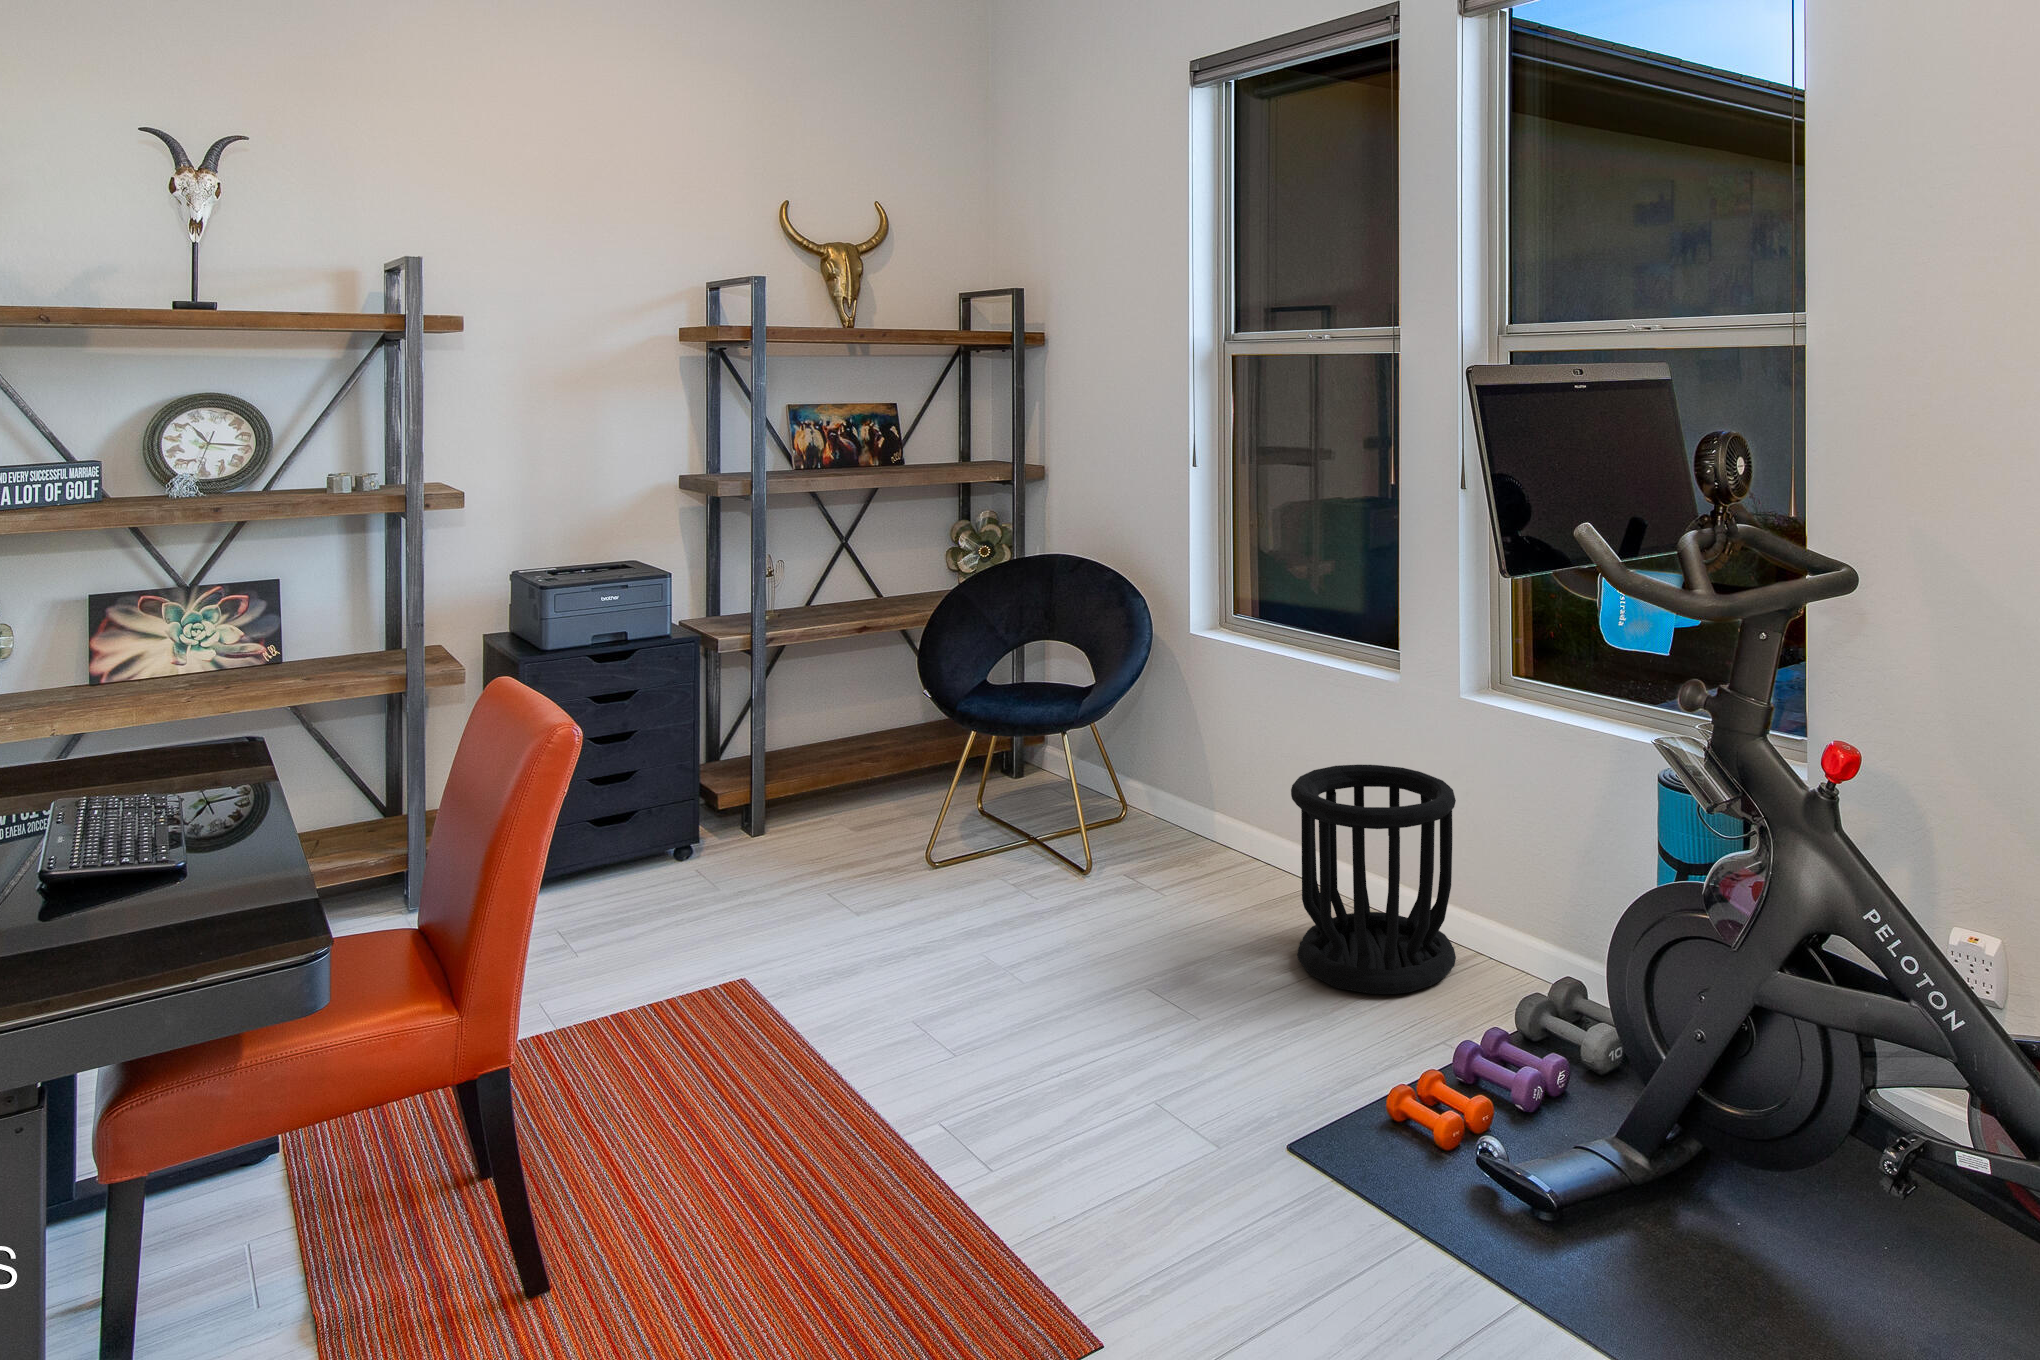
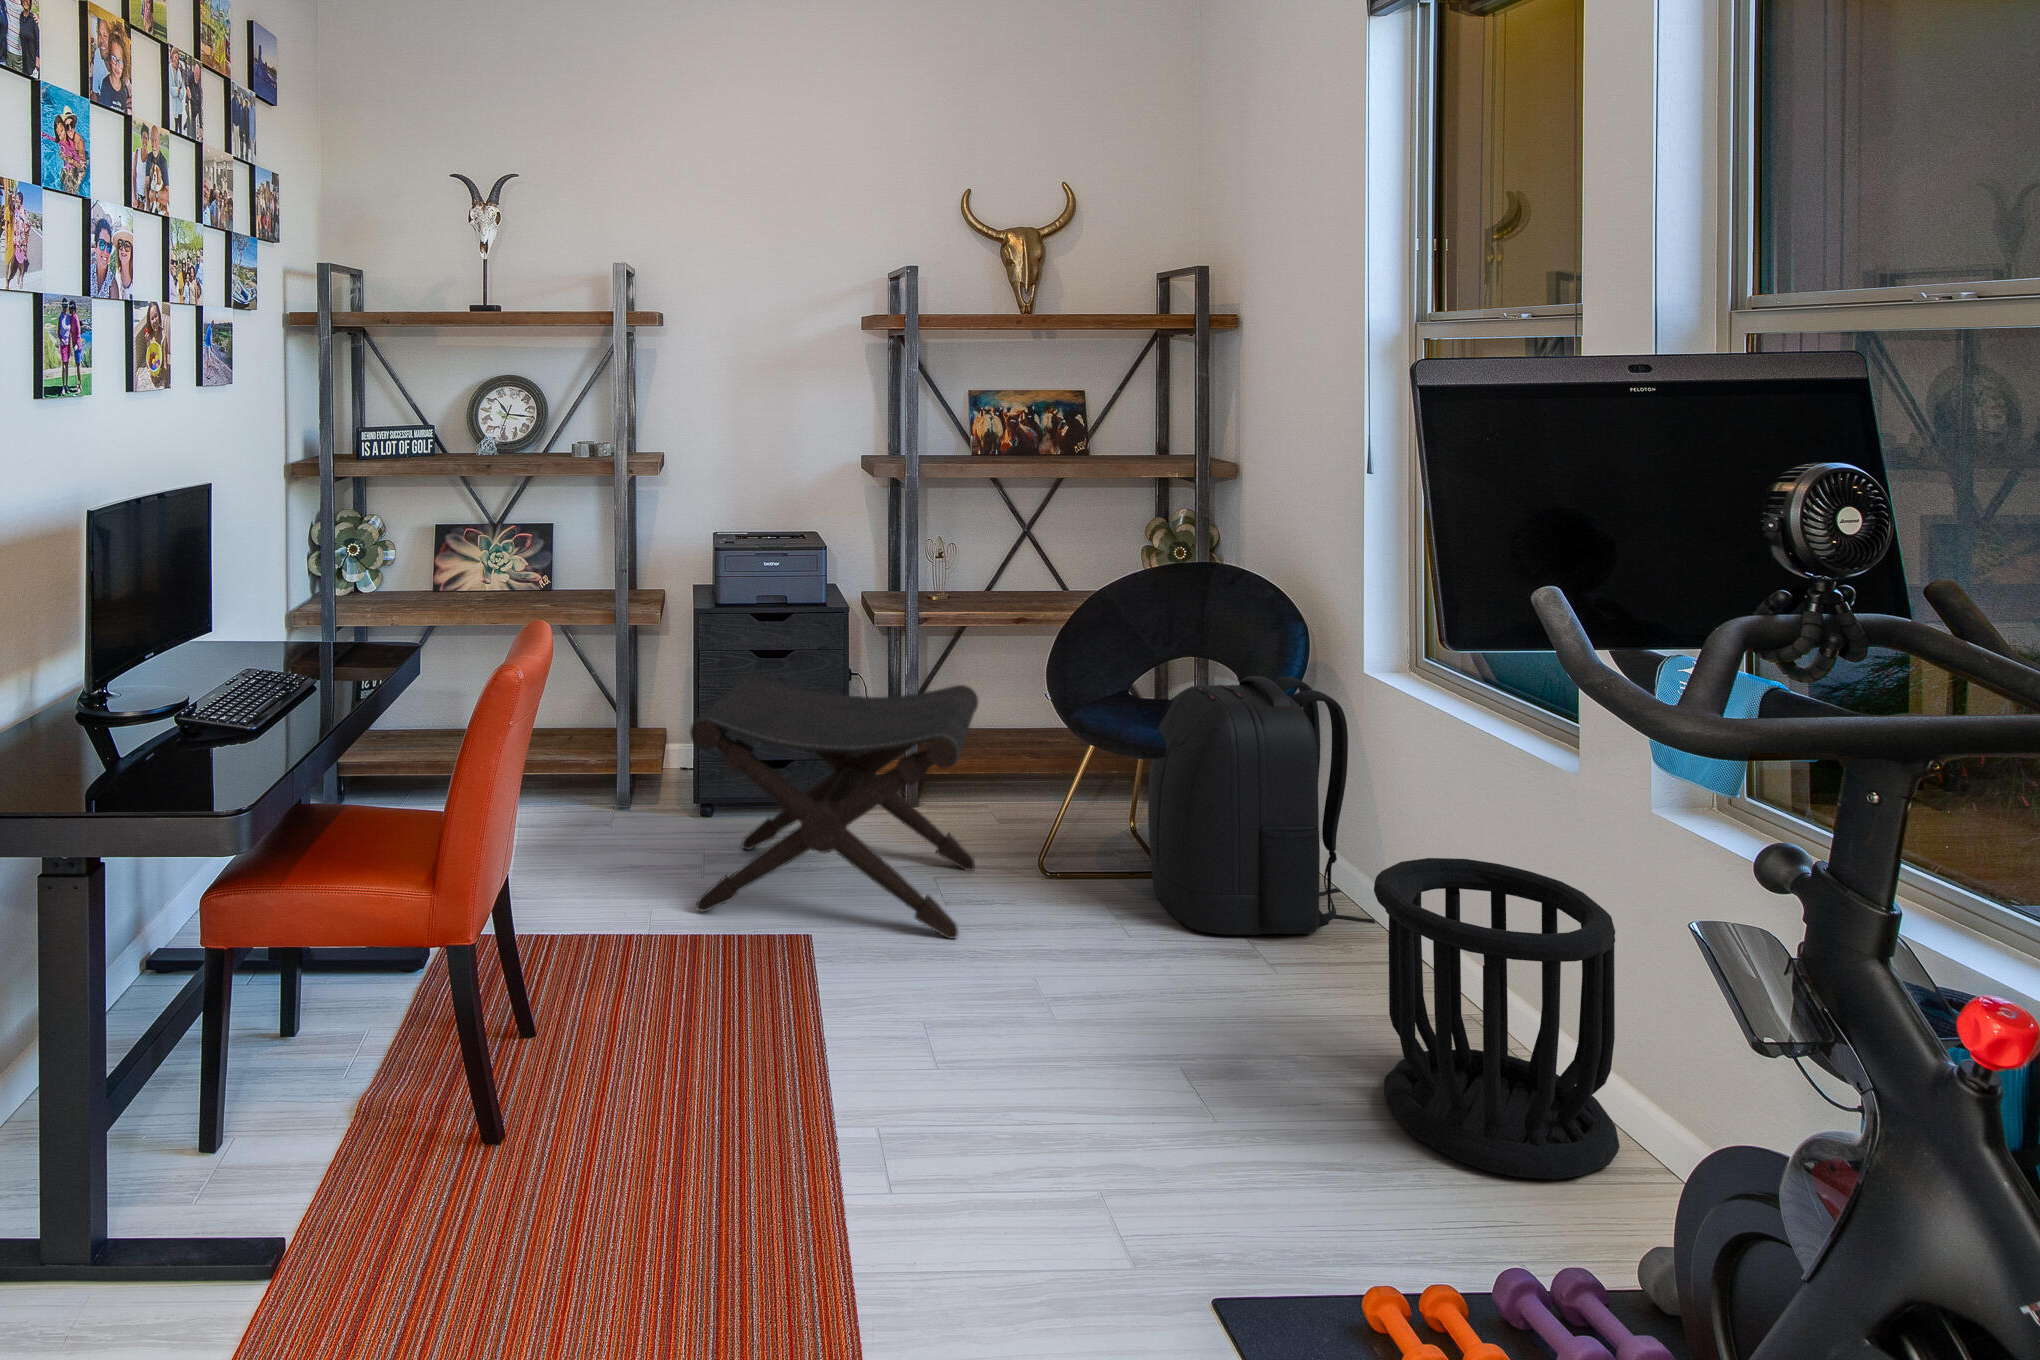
backpack: none [1026,650,1211,885] -> present [1148,676,1375,935]
footstool: none [596,700,898,992] -> present [690,673,978,939]

